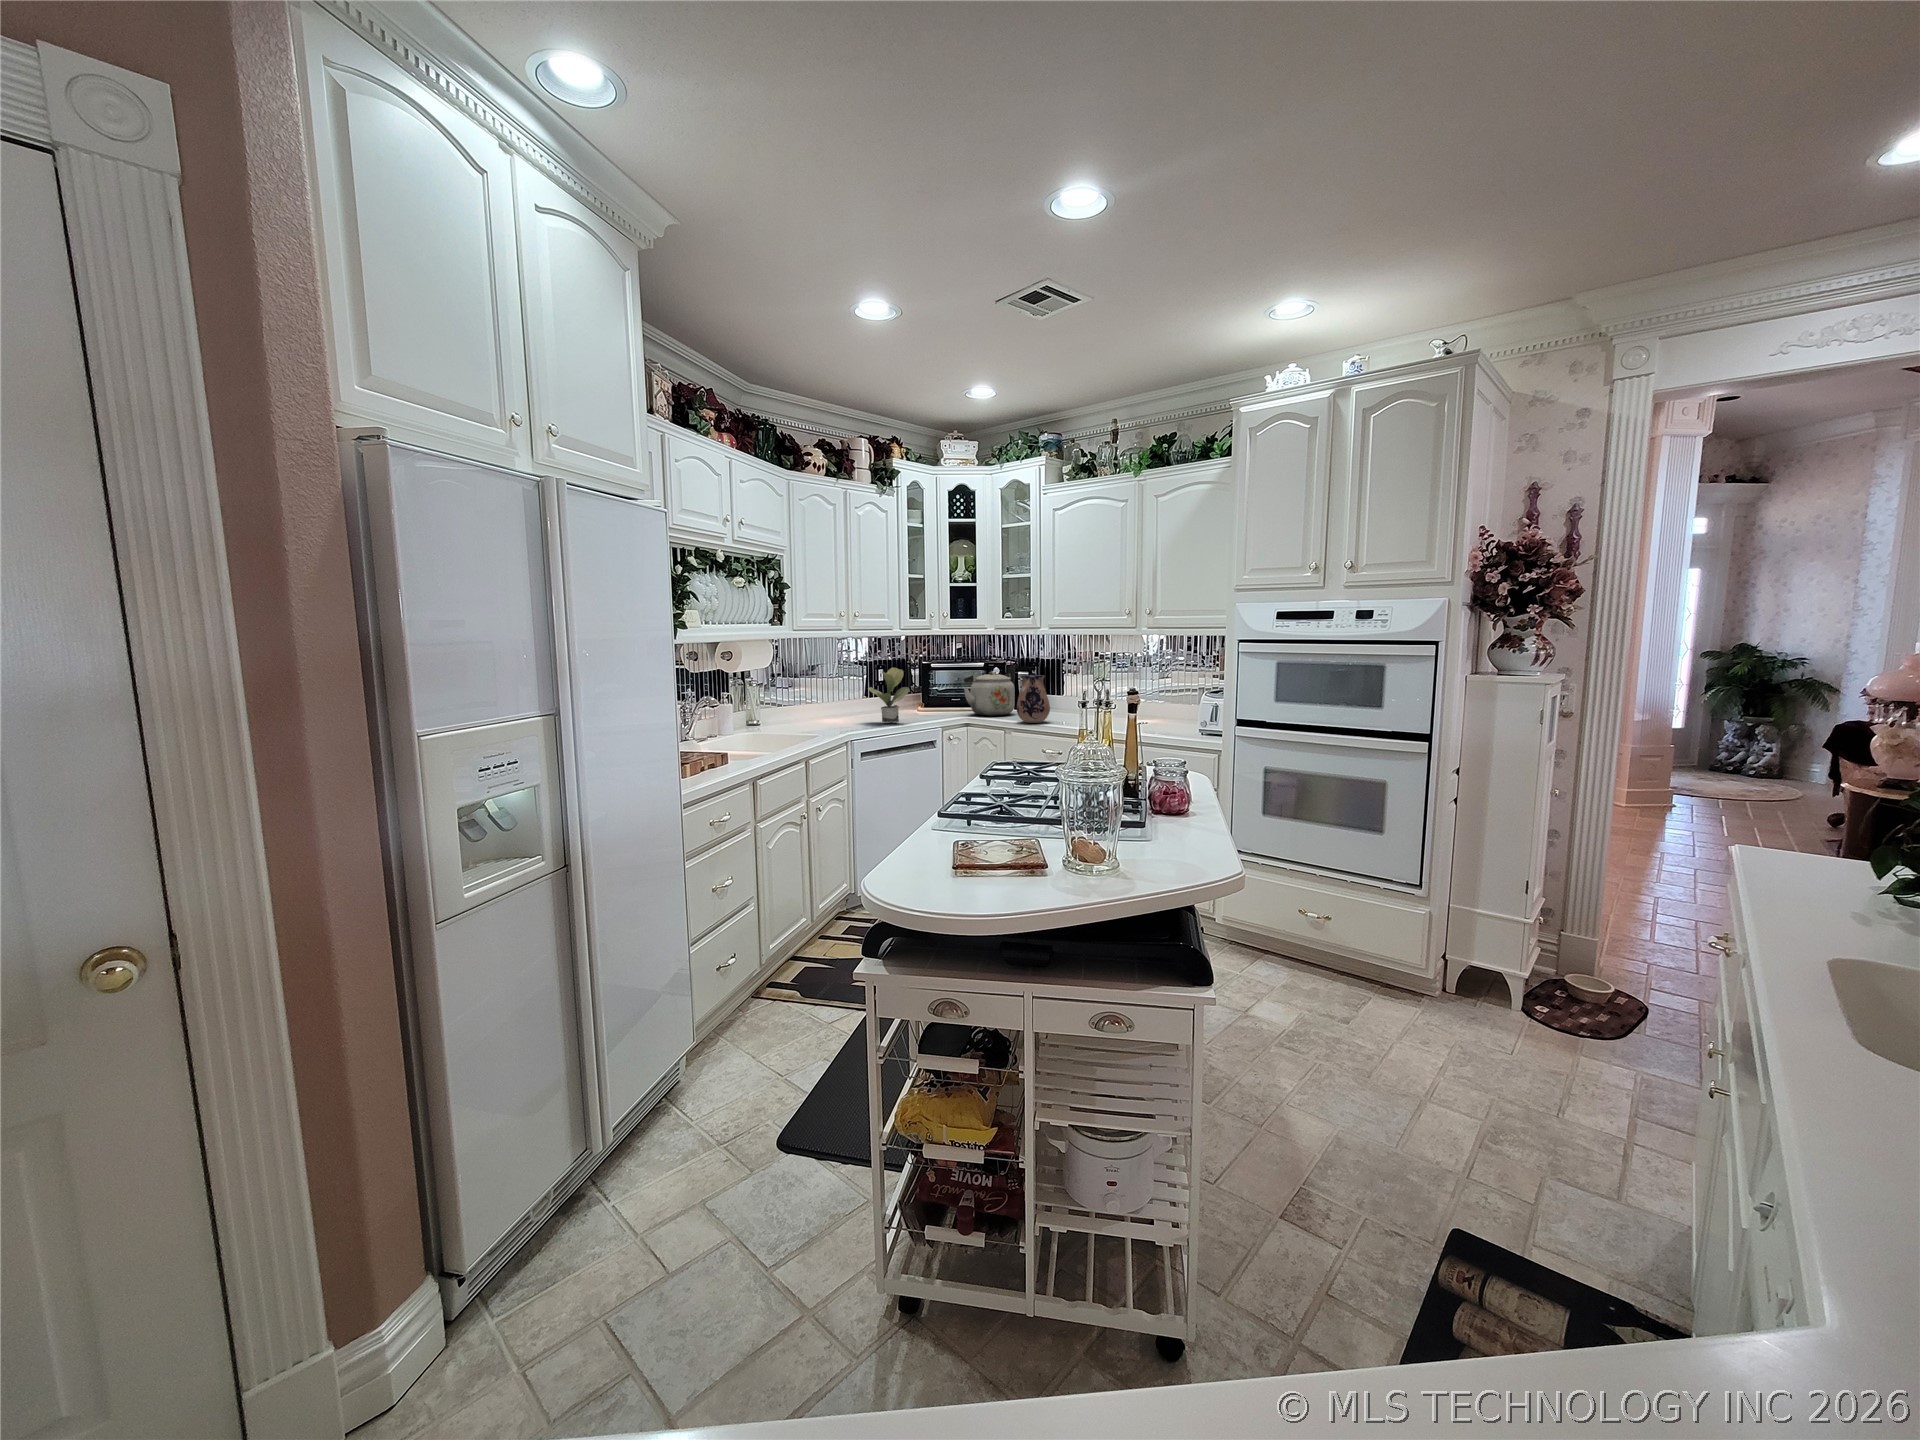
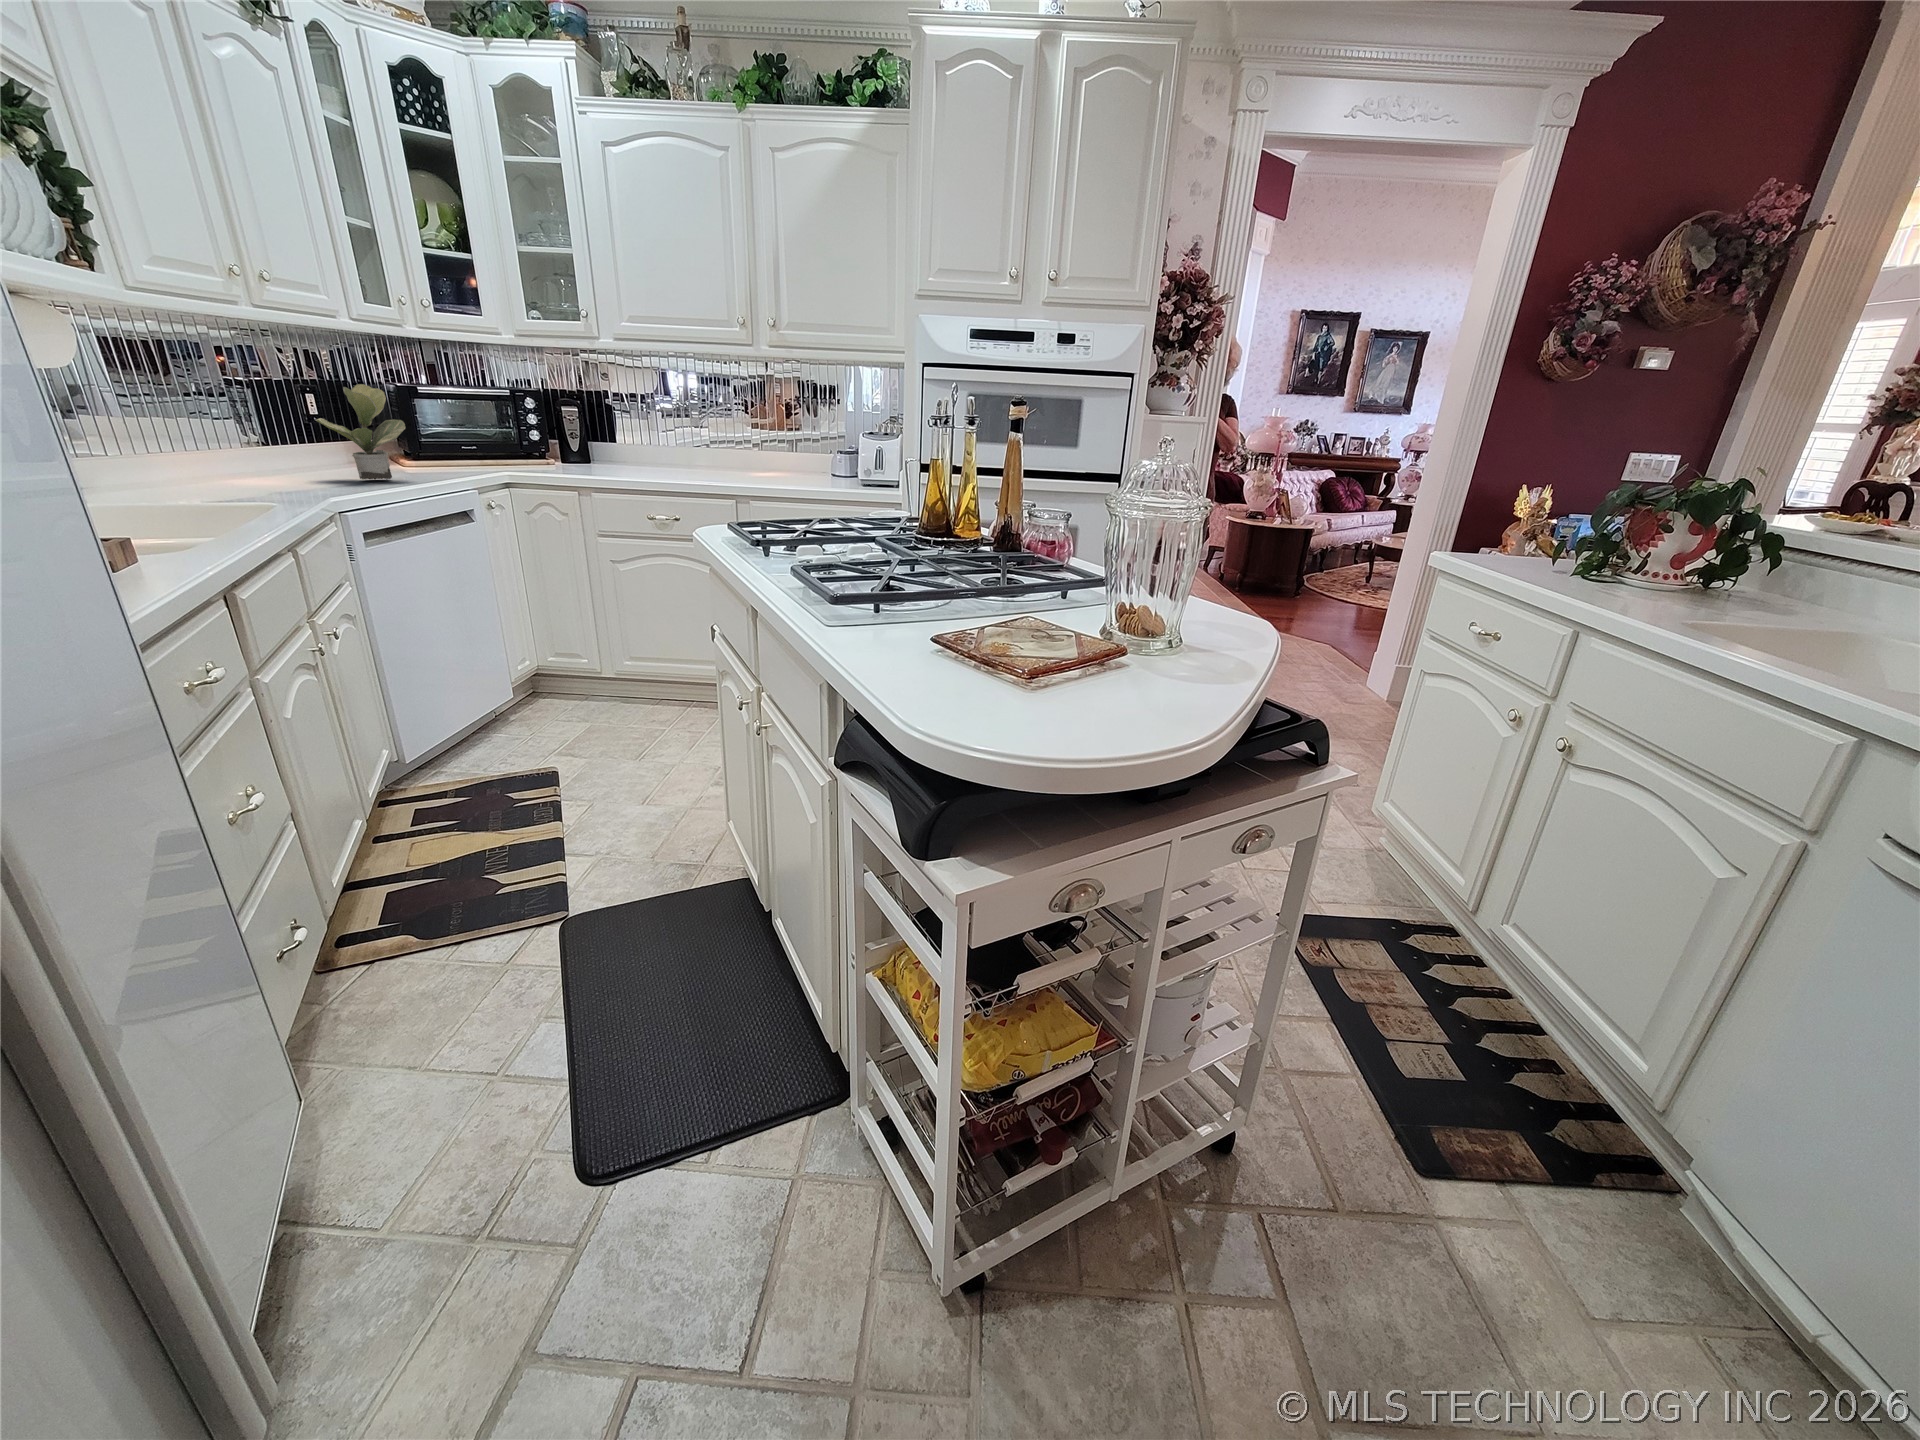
kettle: present [964,671,1015,716] -> none [478,402,568,469]
ceramic pitcher: present [1017,675,1050,723] -> none [591,407,641,477]

